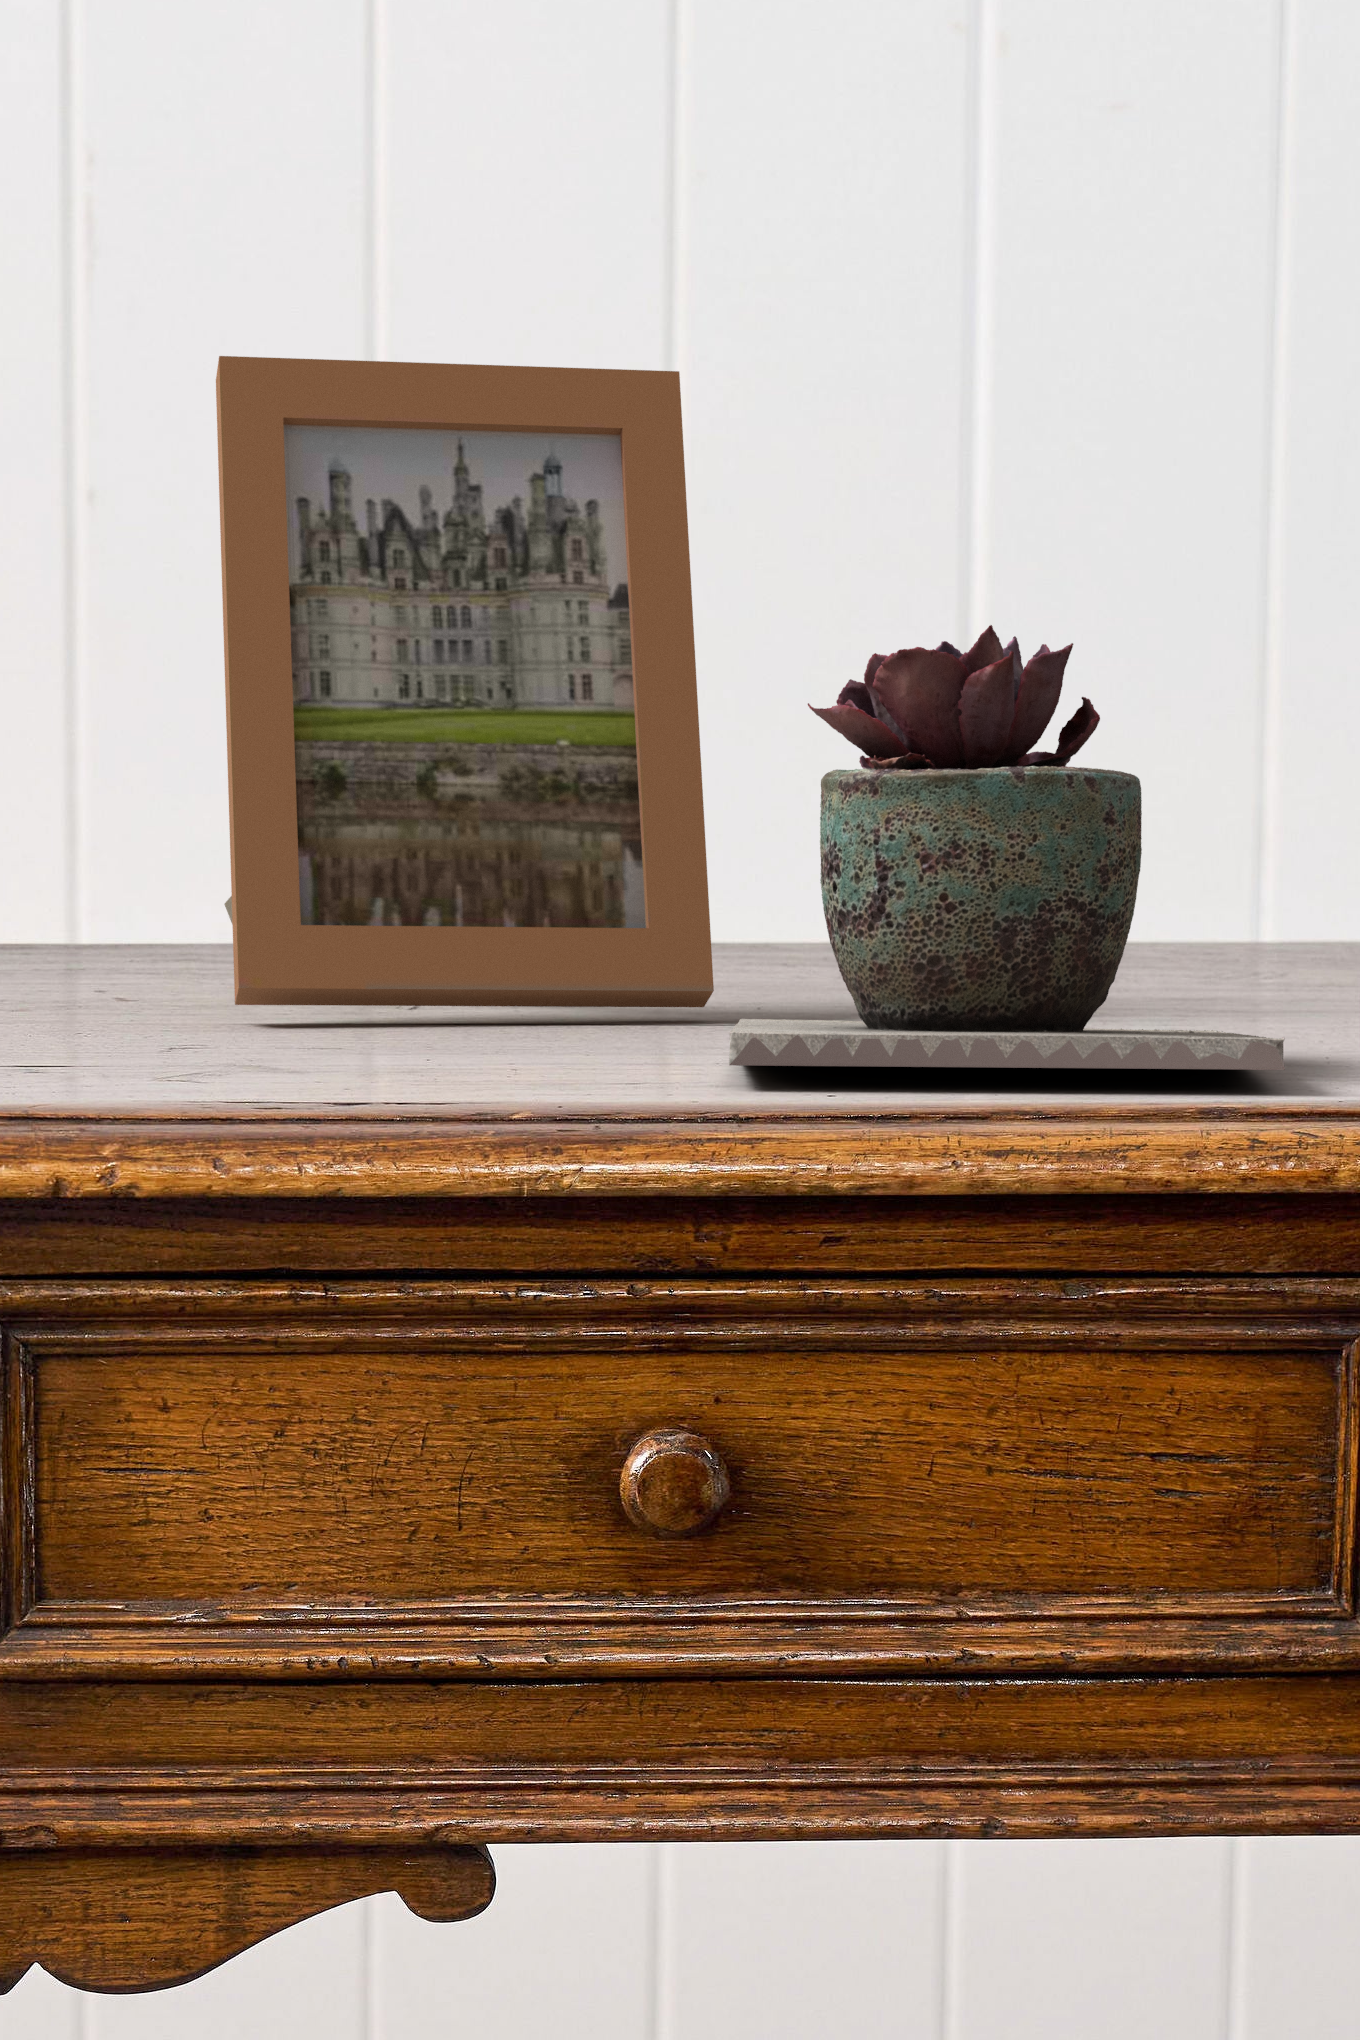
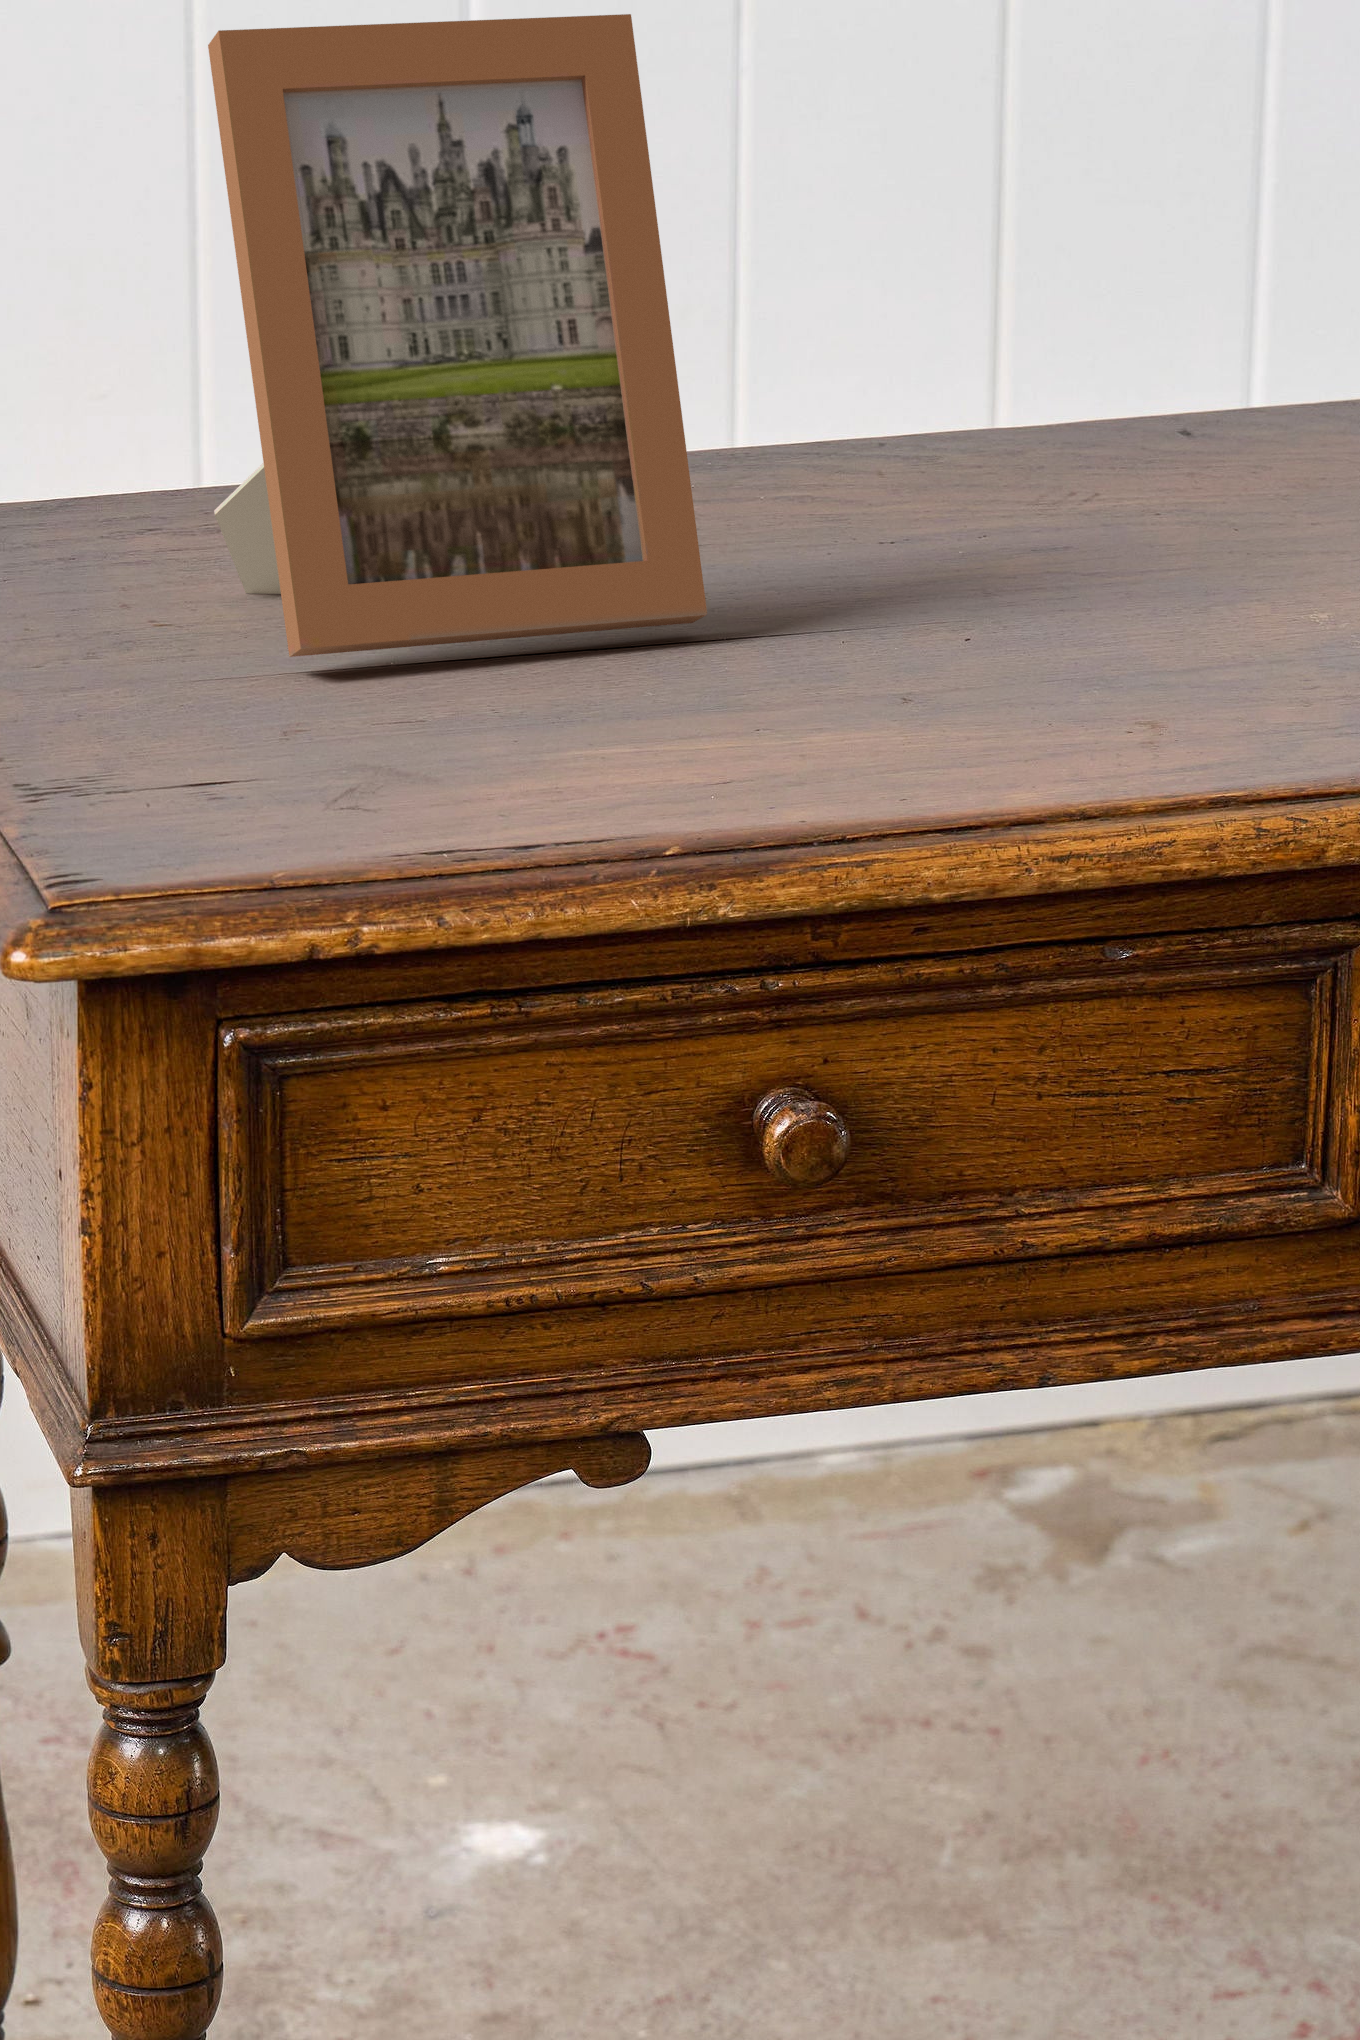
succulent plant: present [729,625,1285,1070] -> none [761,372,1284,794]

